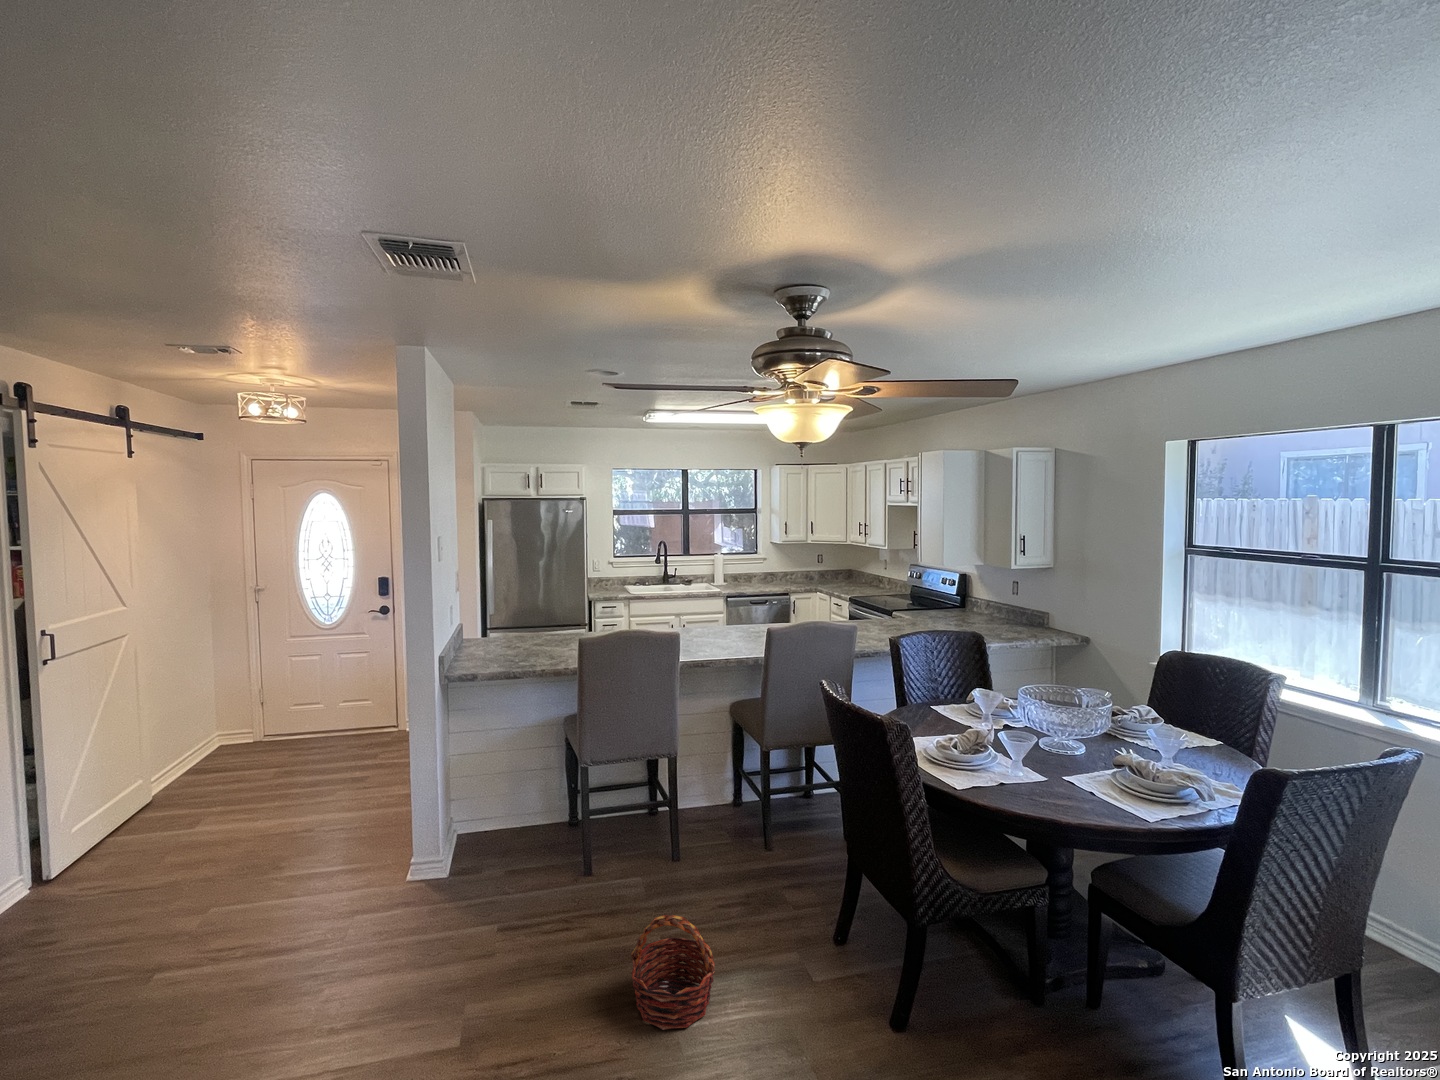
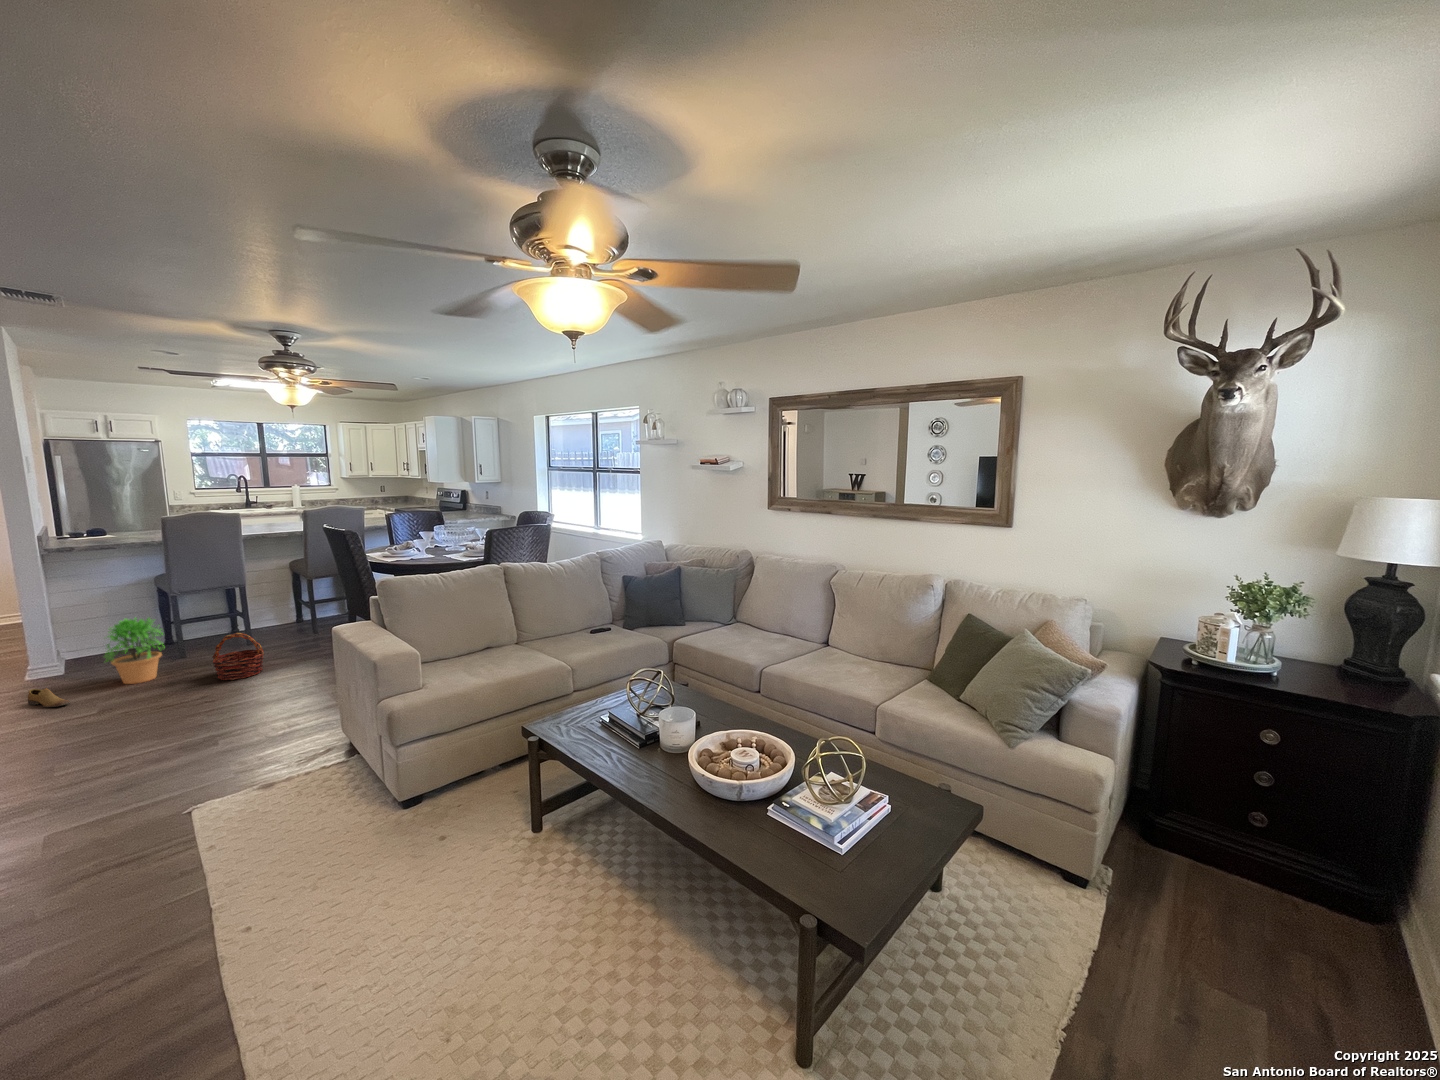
potted plant: none [481,833,570,968] -> present [105,618,165,684]
shoe: none [377,964,422,1031] -> present [28,688,70,707]

